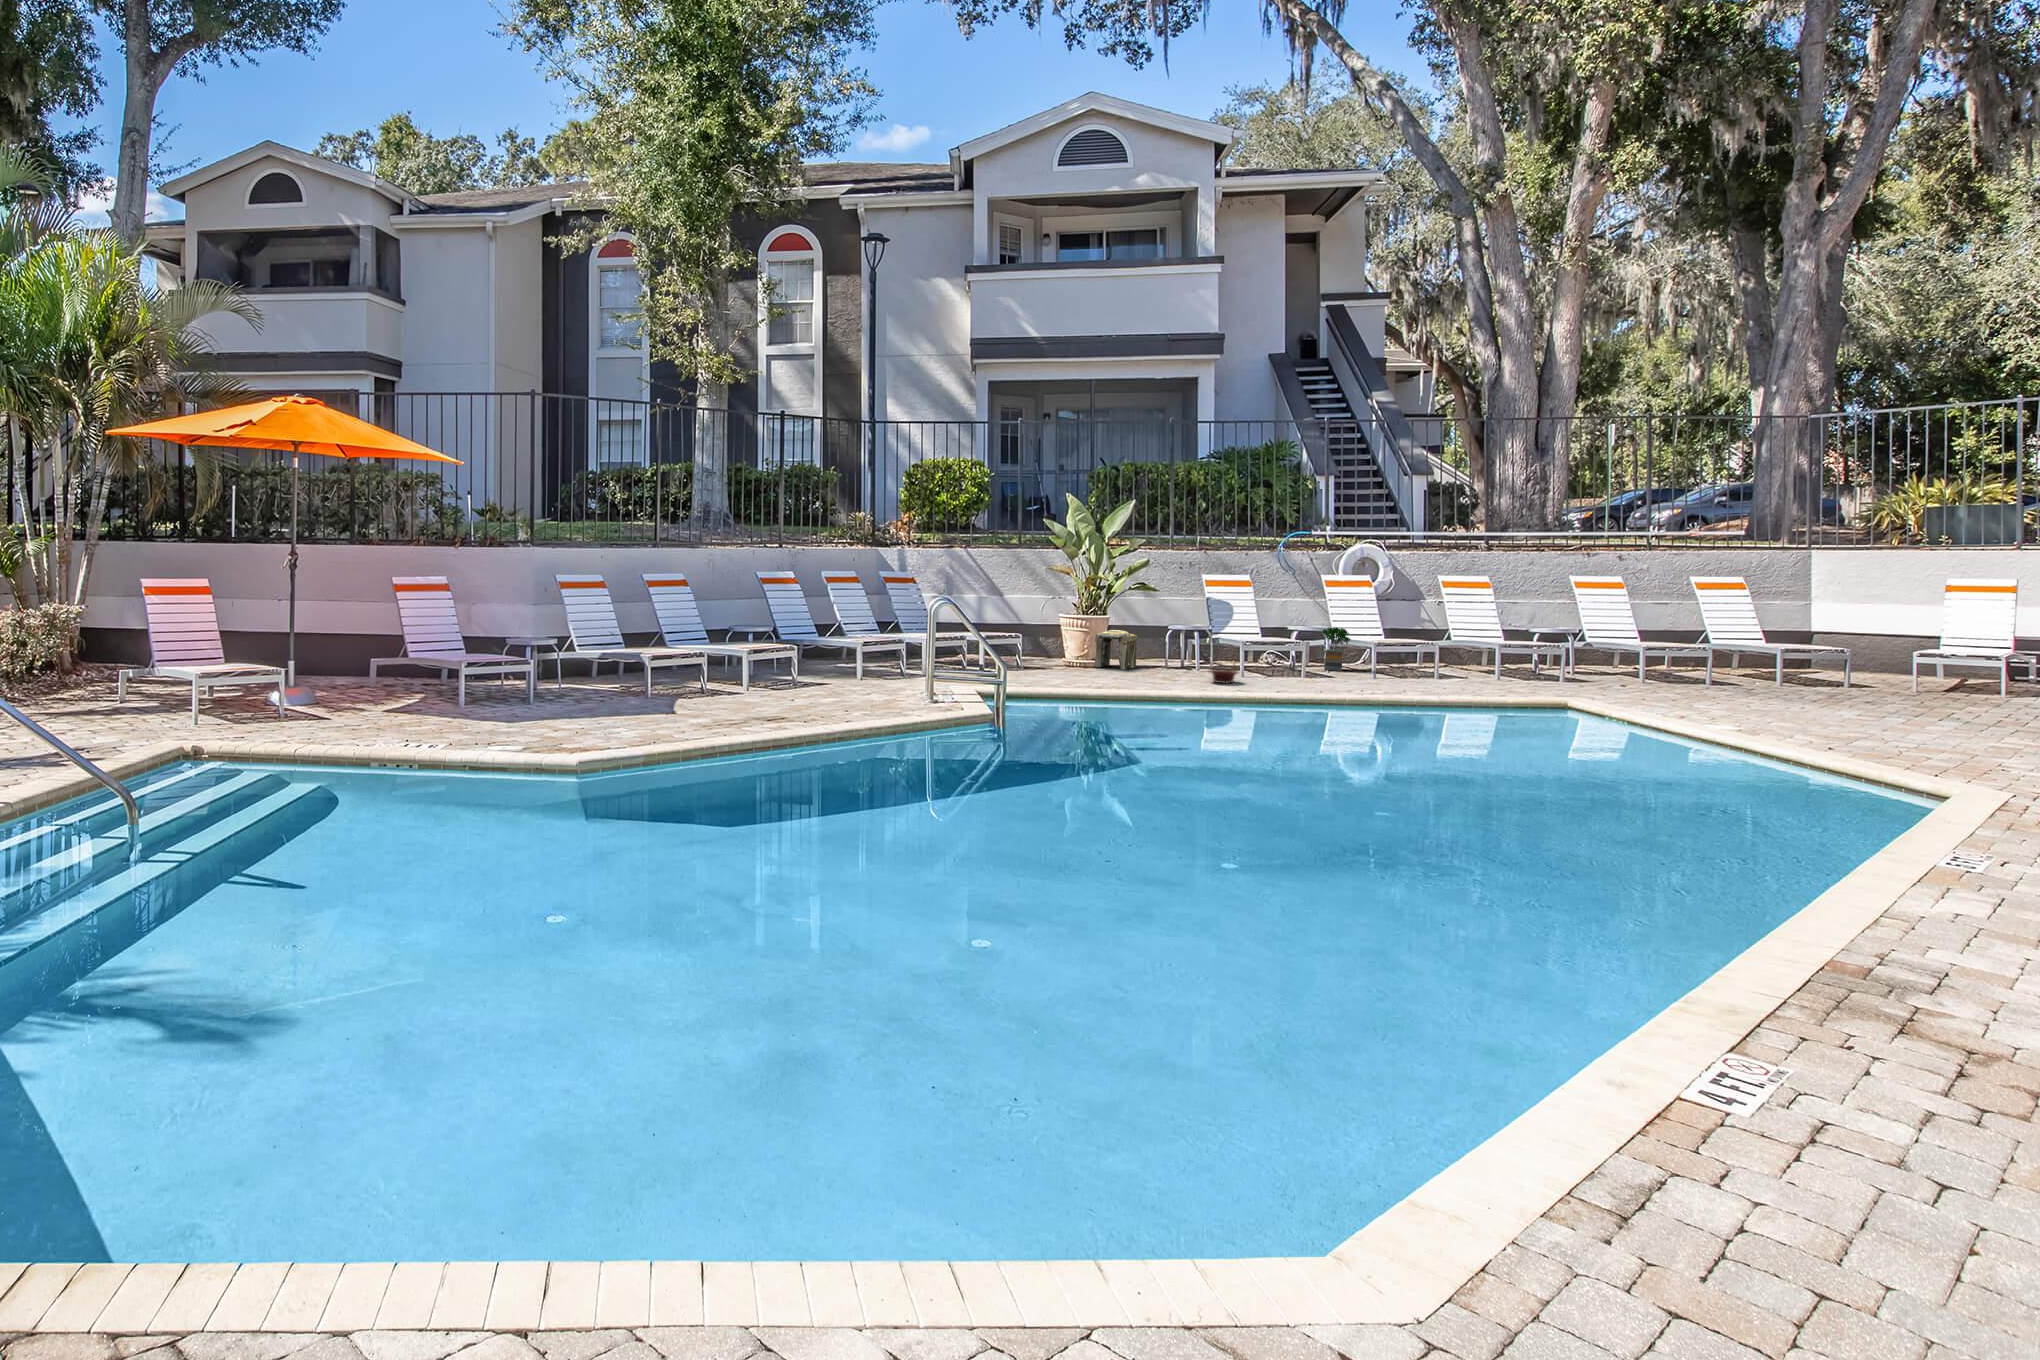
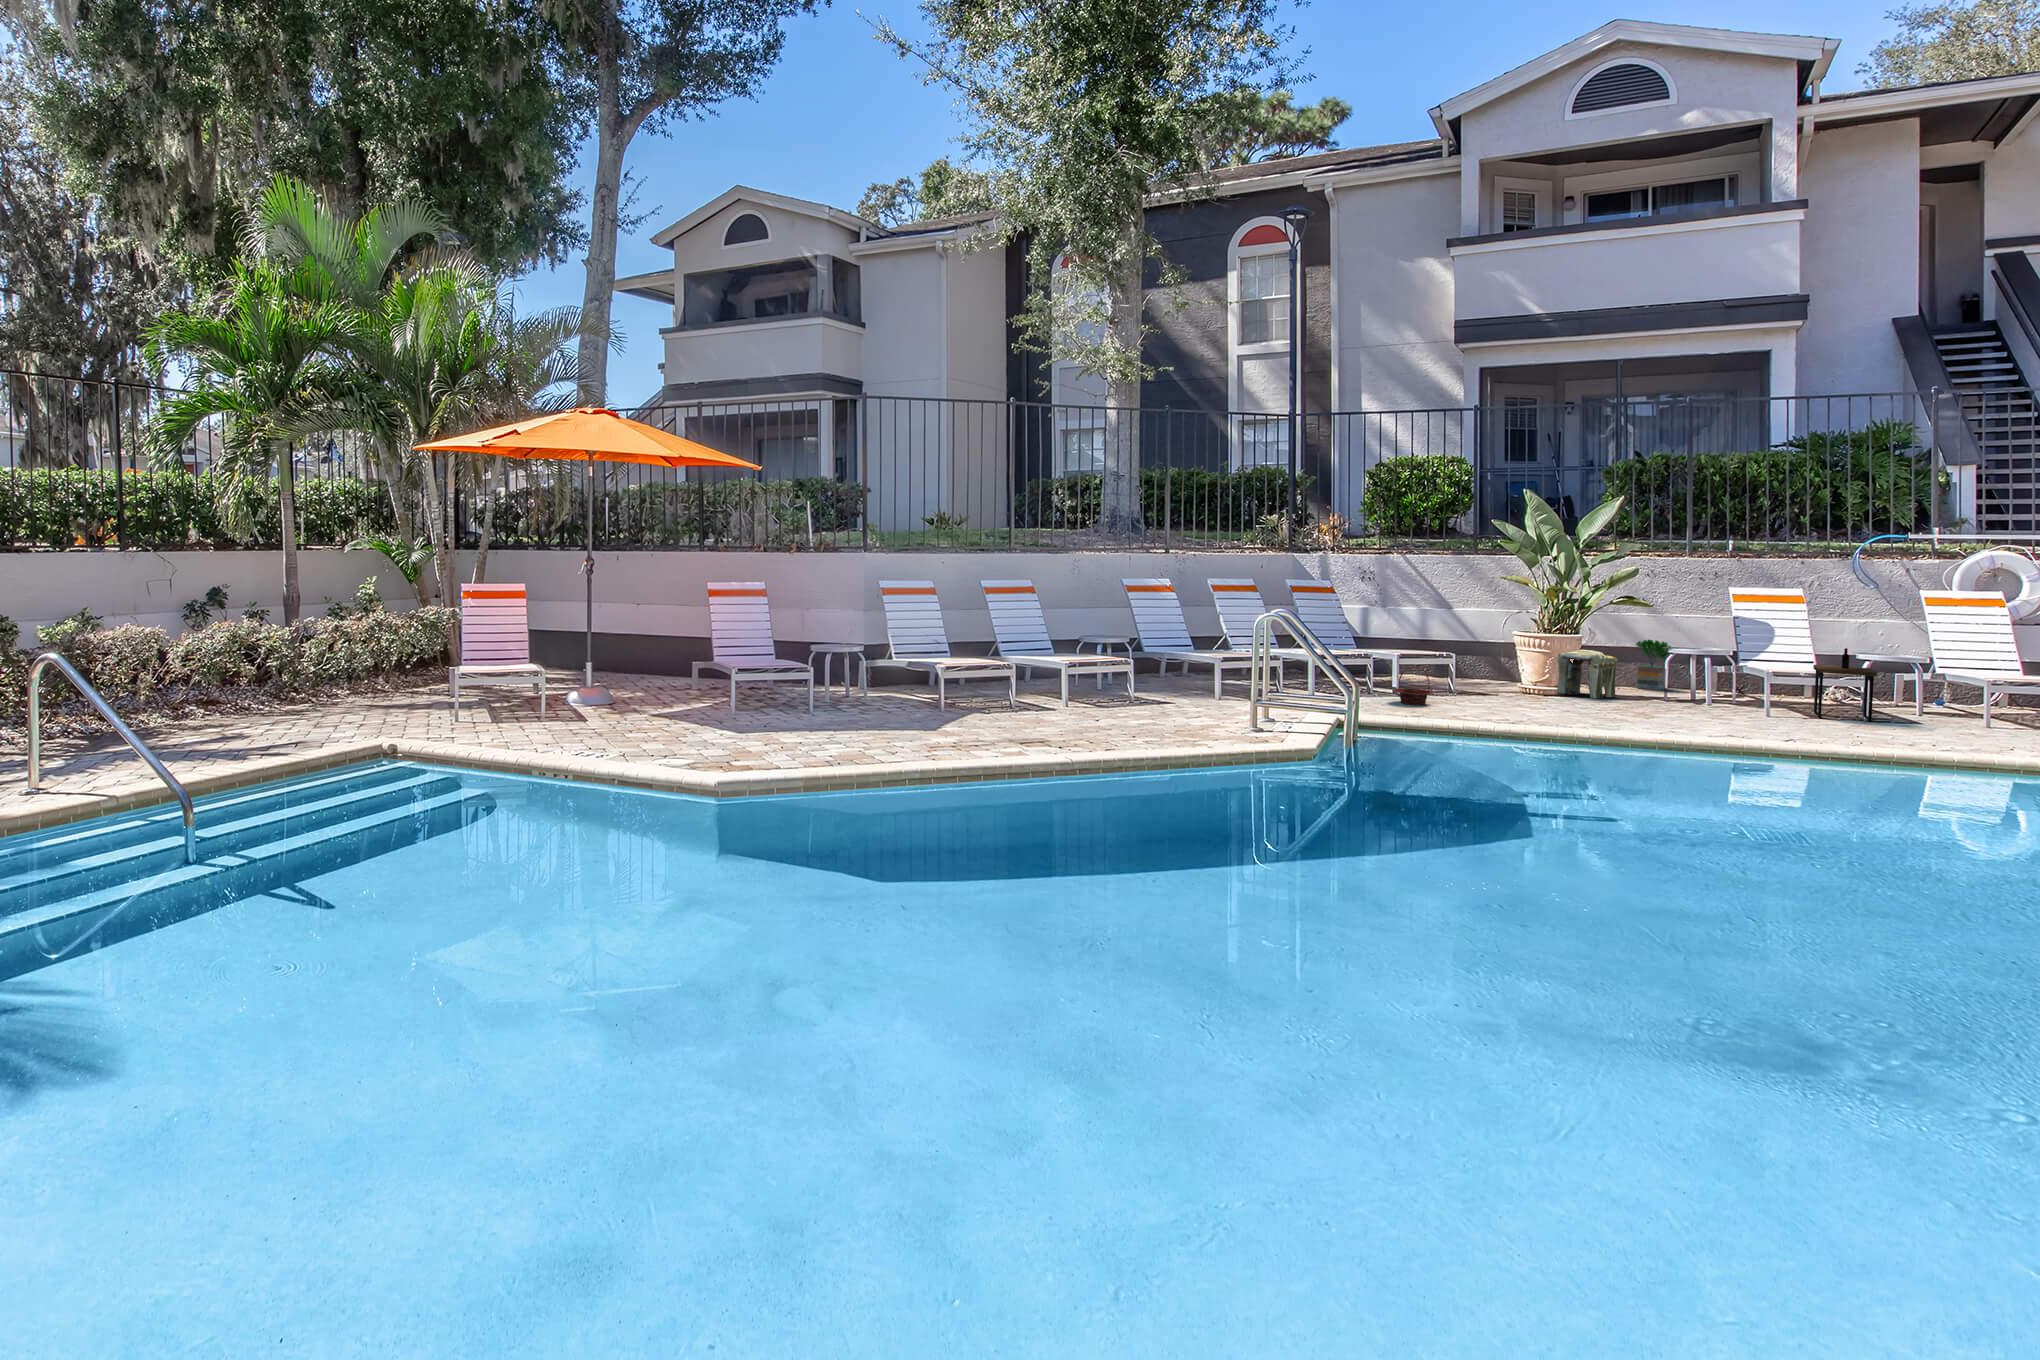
side table: none [1268,620,1309,675] -> present [1813,648,1877,722]
potted tree: present [1322,627,1350,671] -> present [1636,639,1672,690]
basket: present [1209,651,1238,683] -> present [1394,667,1433,705]

